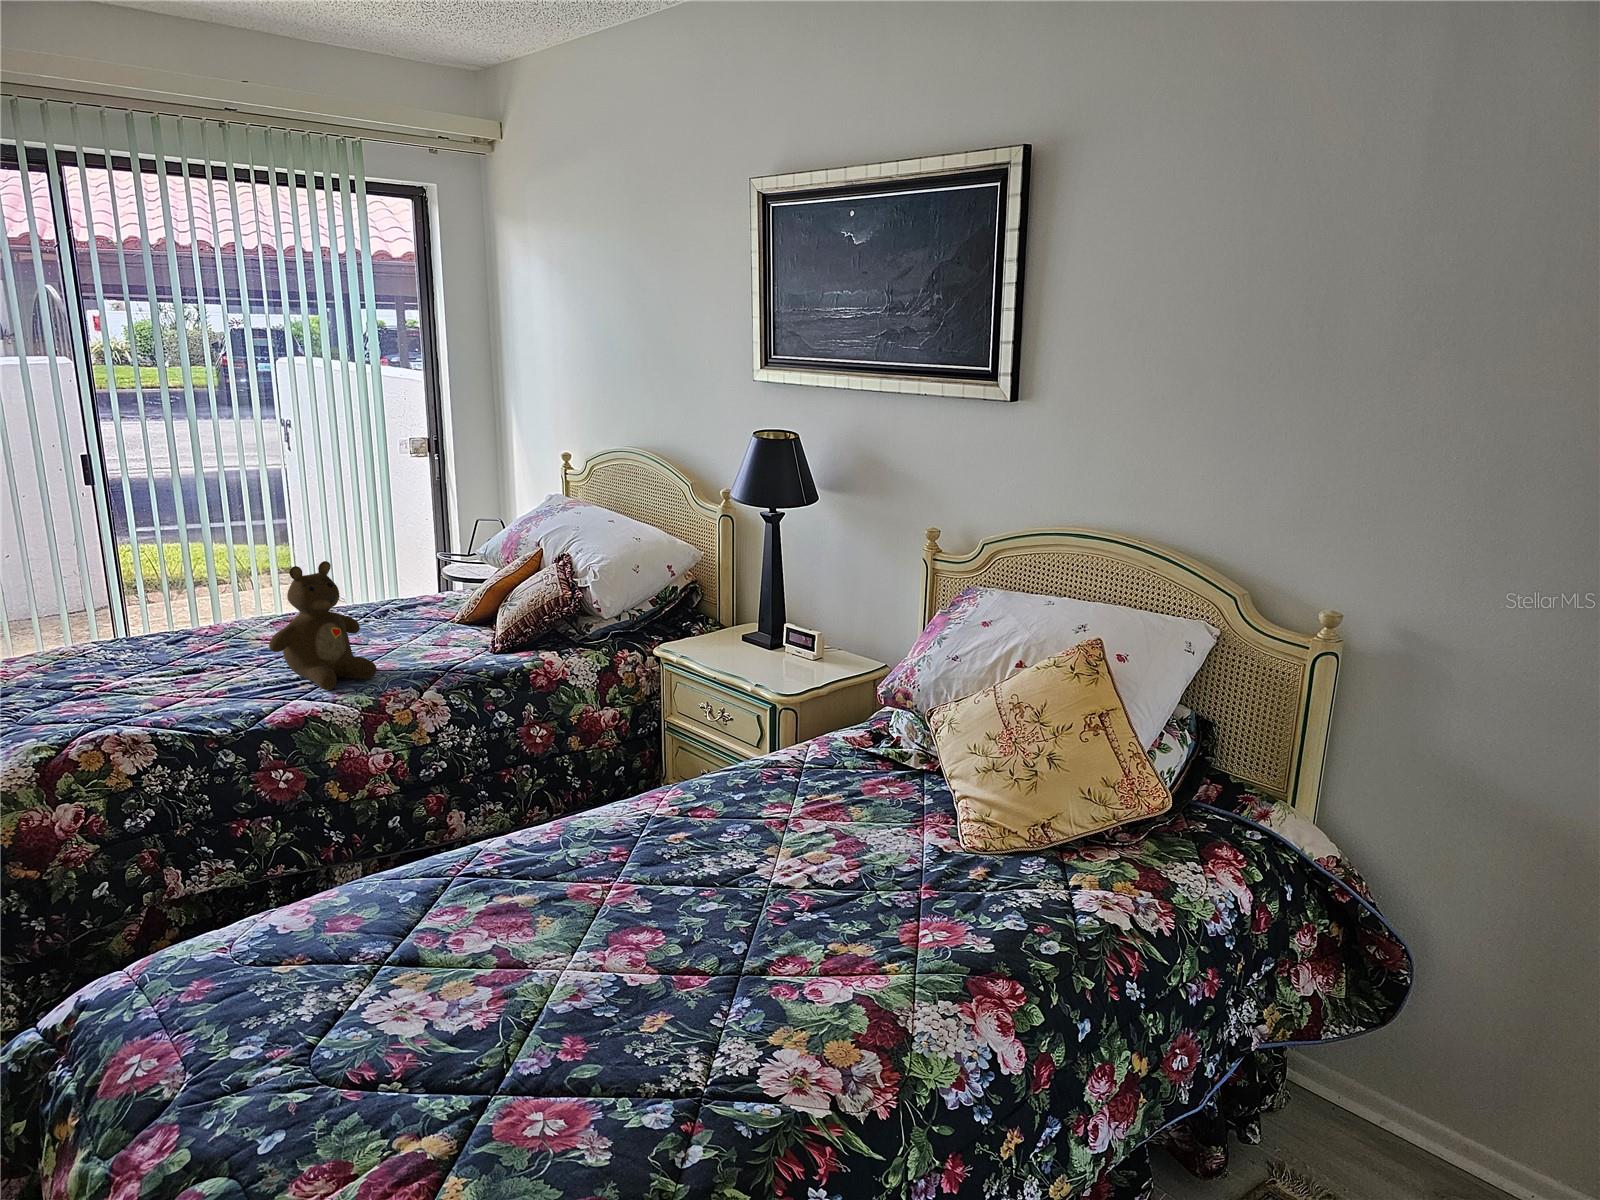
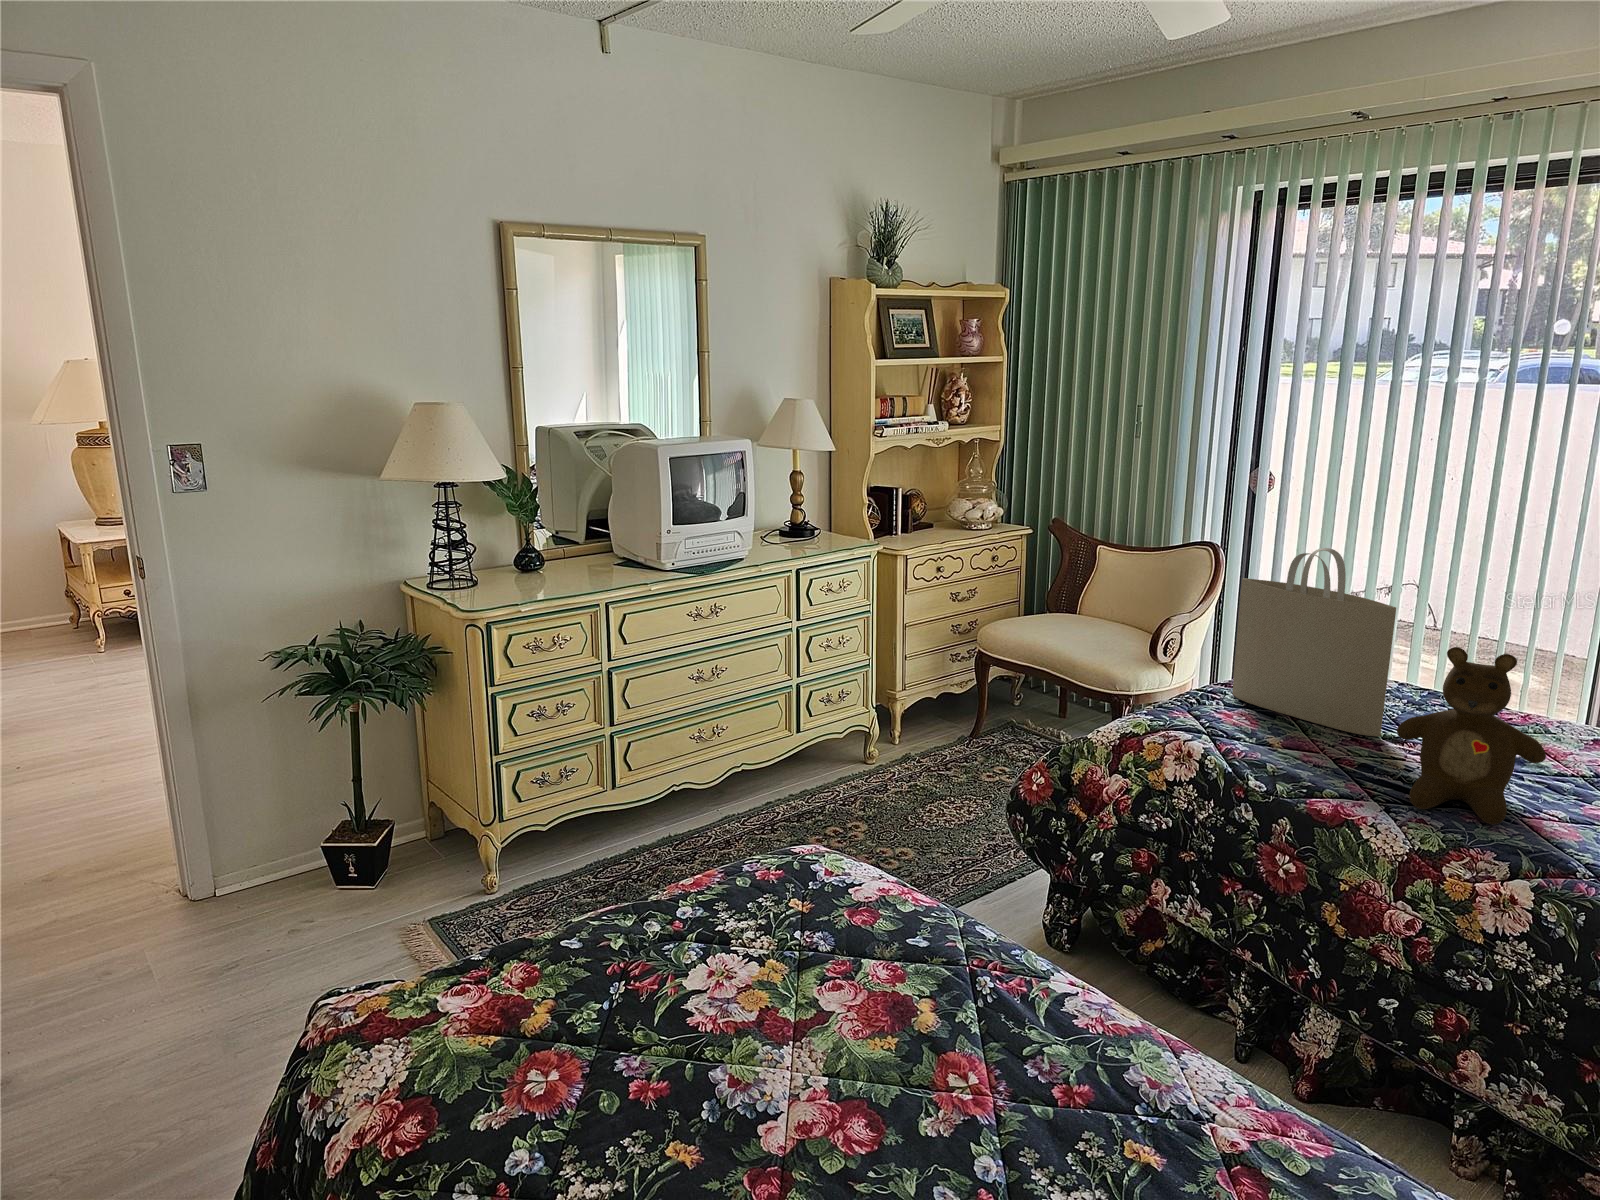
tote bag: none [14,528,207,706] -> present [1232,548,1396,737]

